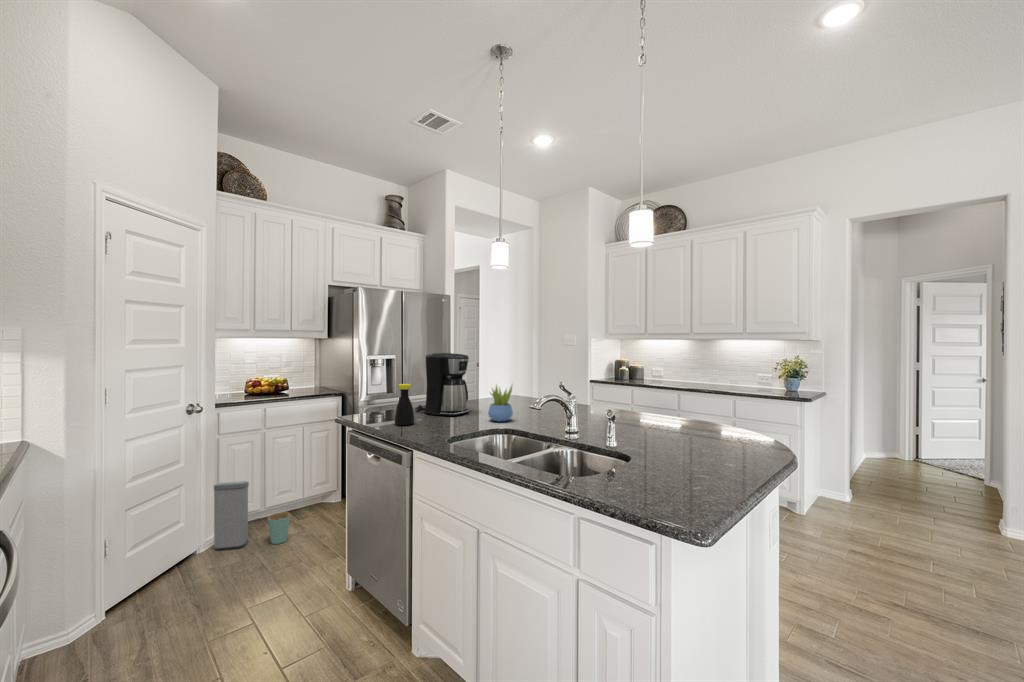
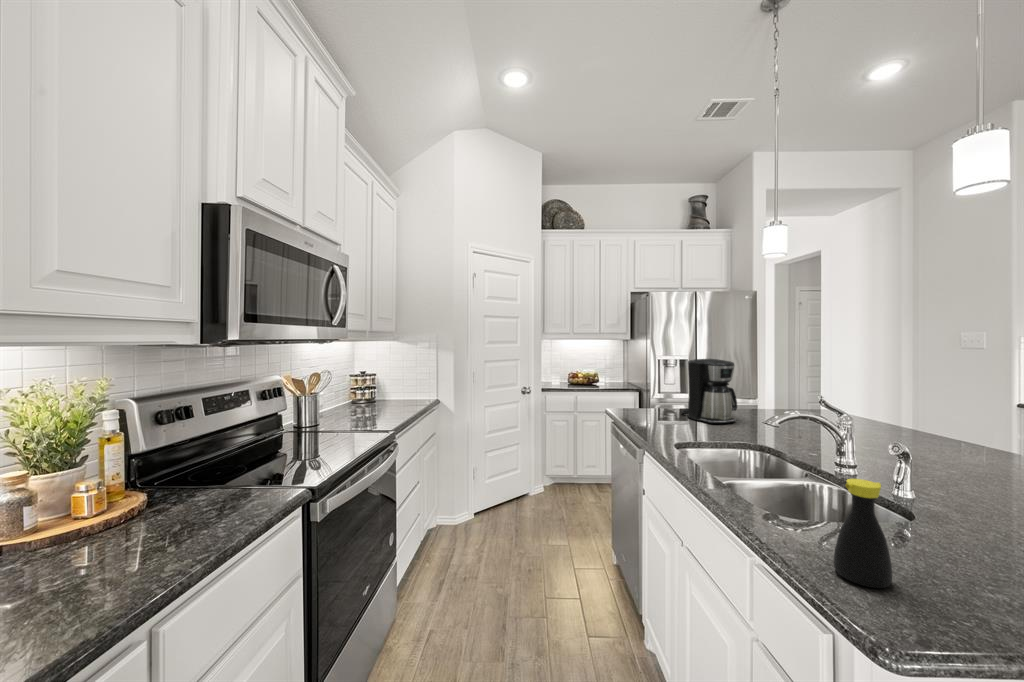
bottle: present [395,384,414,425] -> present [834,479,892,588]
succulent plant: present [488,385,513,422] -> none [747,395,779,438]
trash can: present [214,481,290,551] -> none [539,448,590,505]

